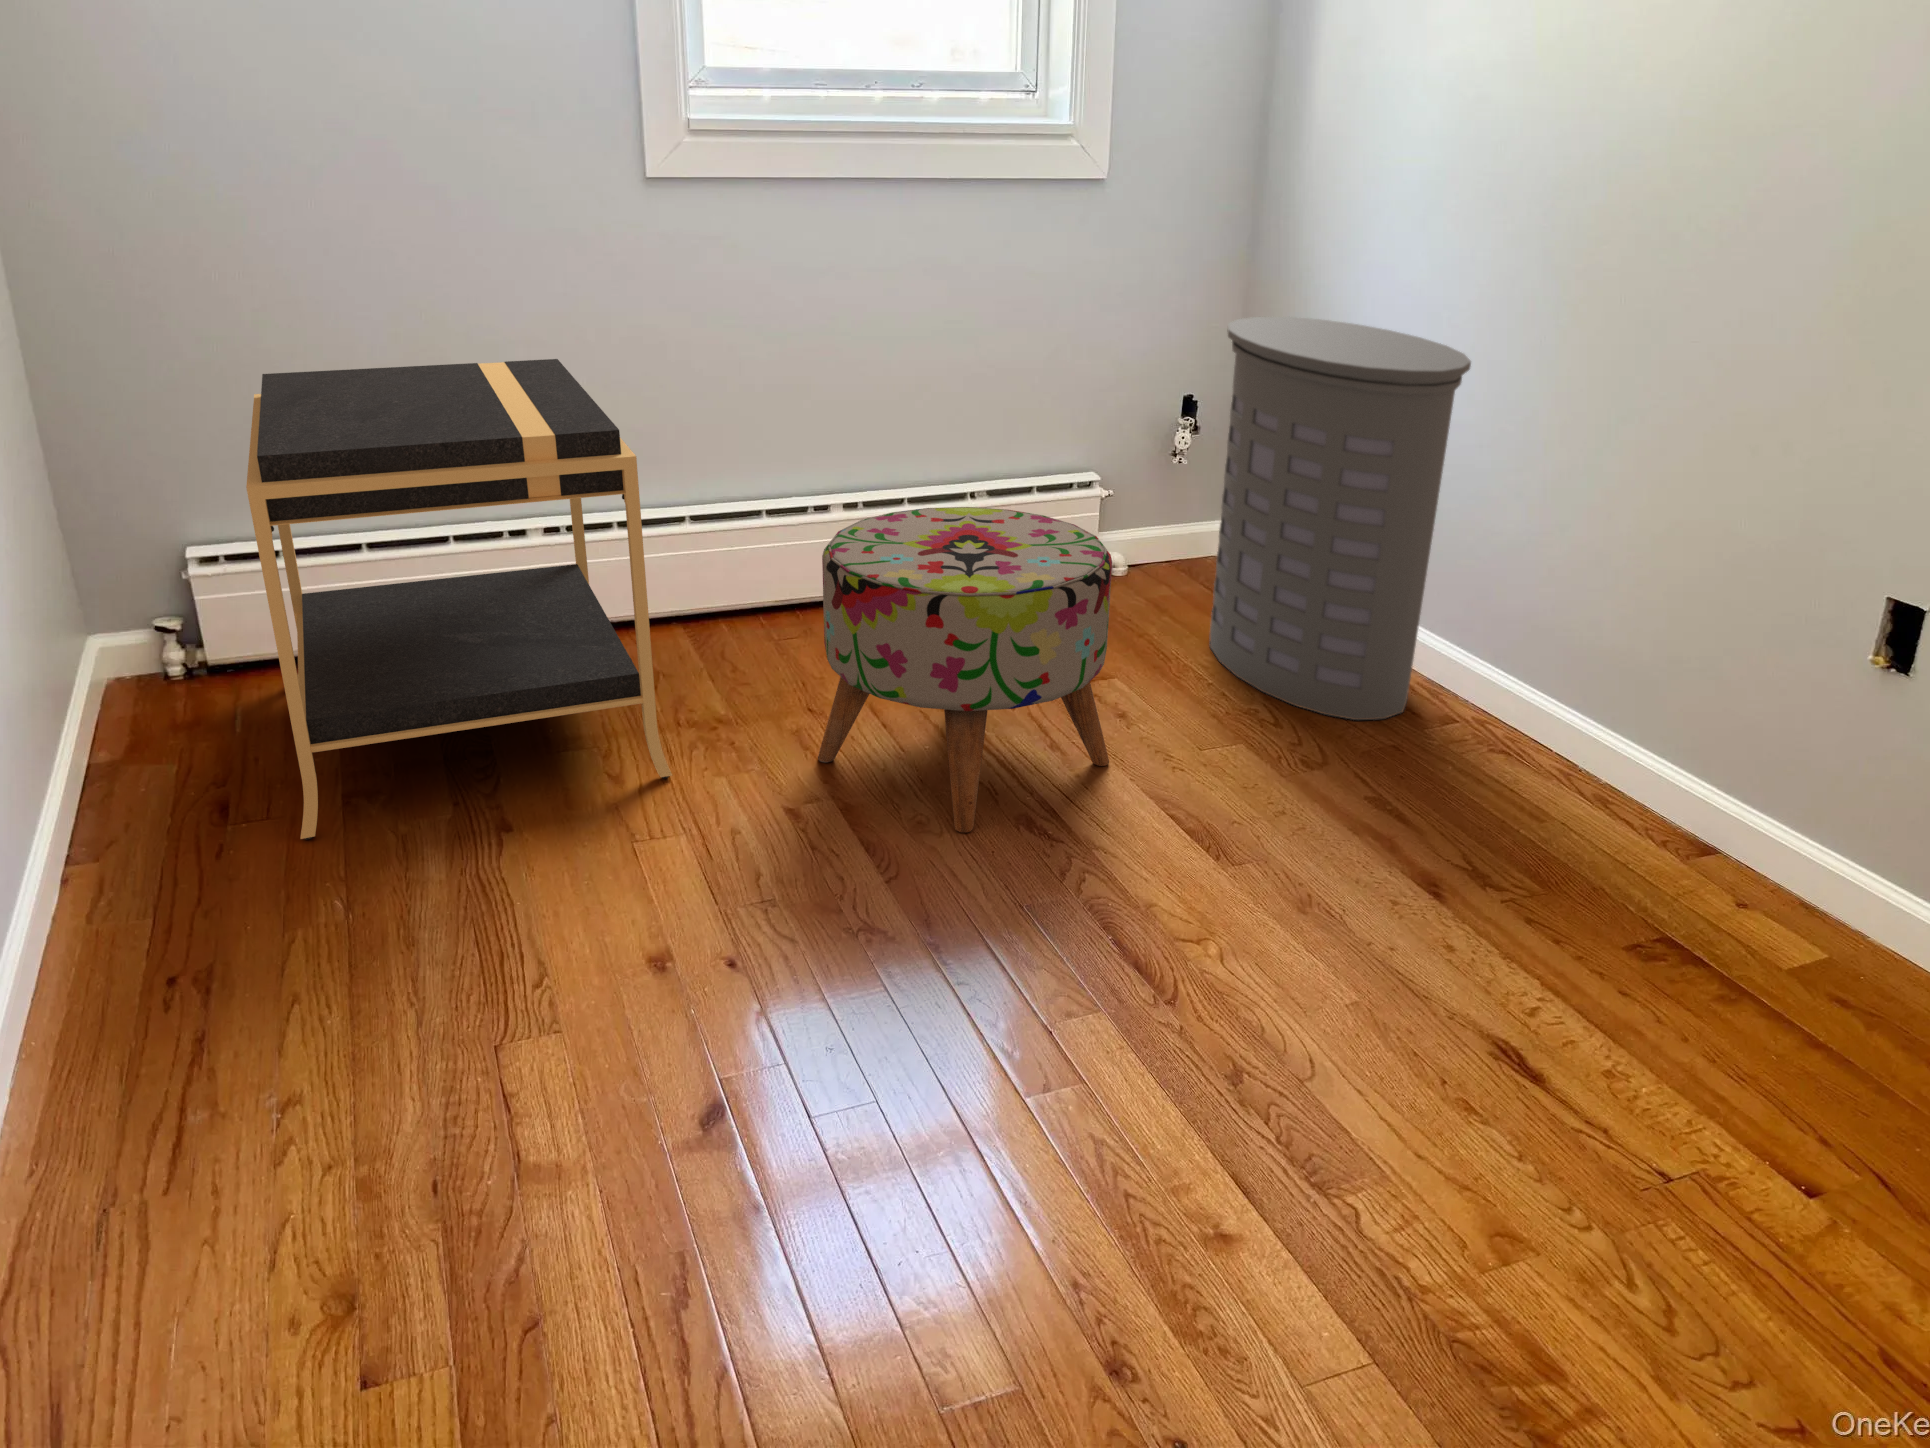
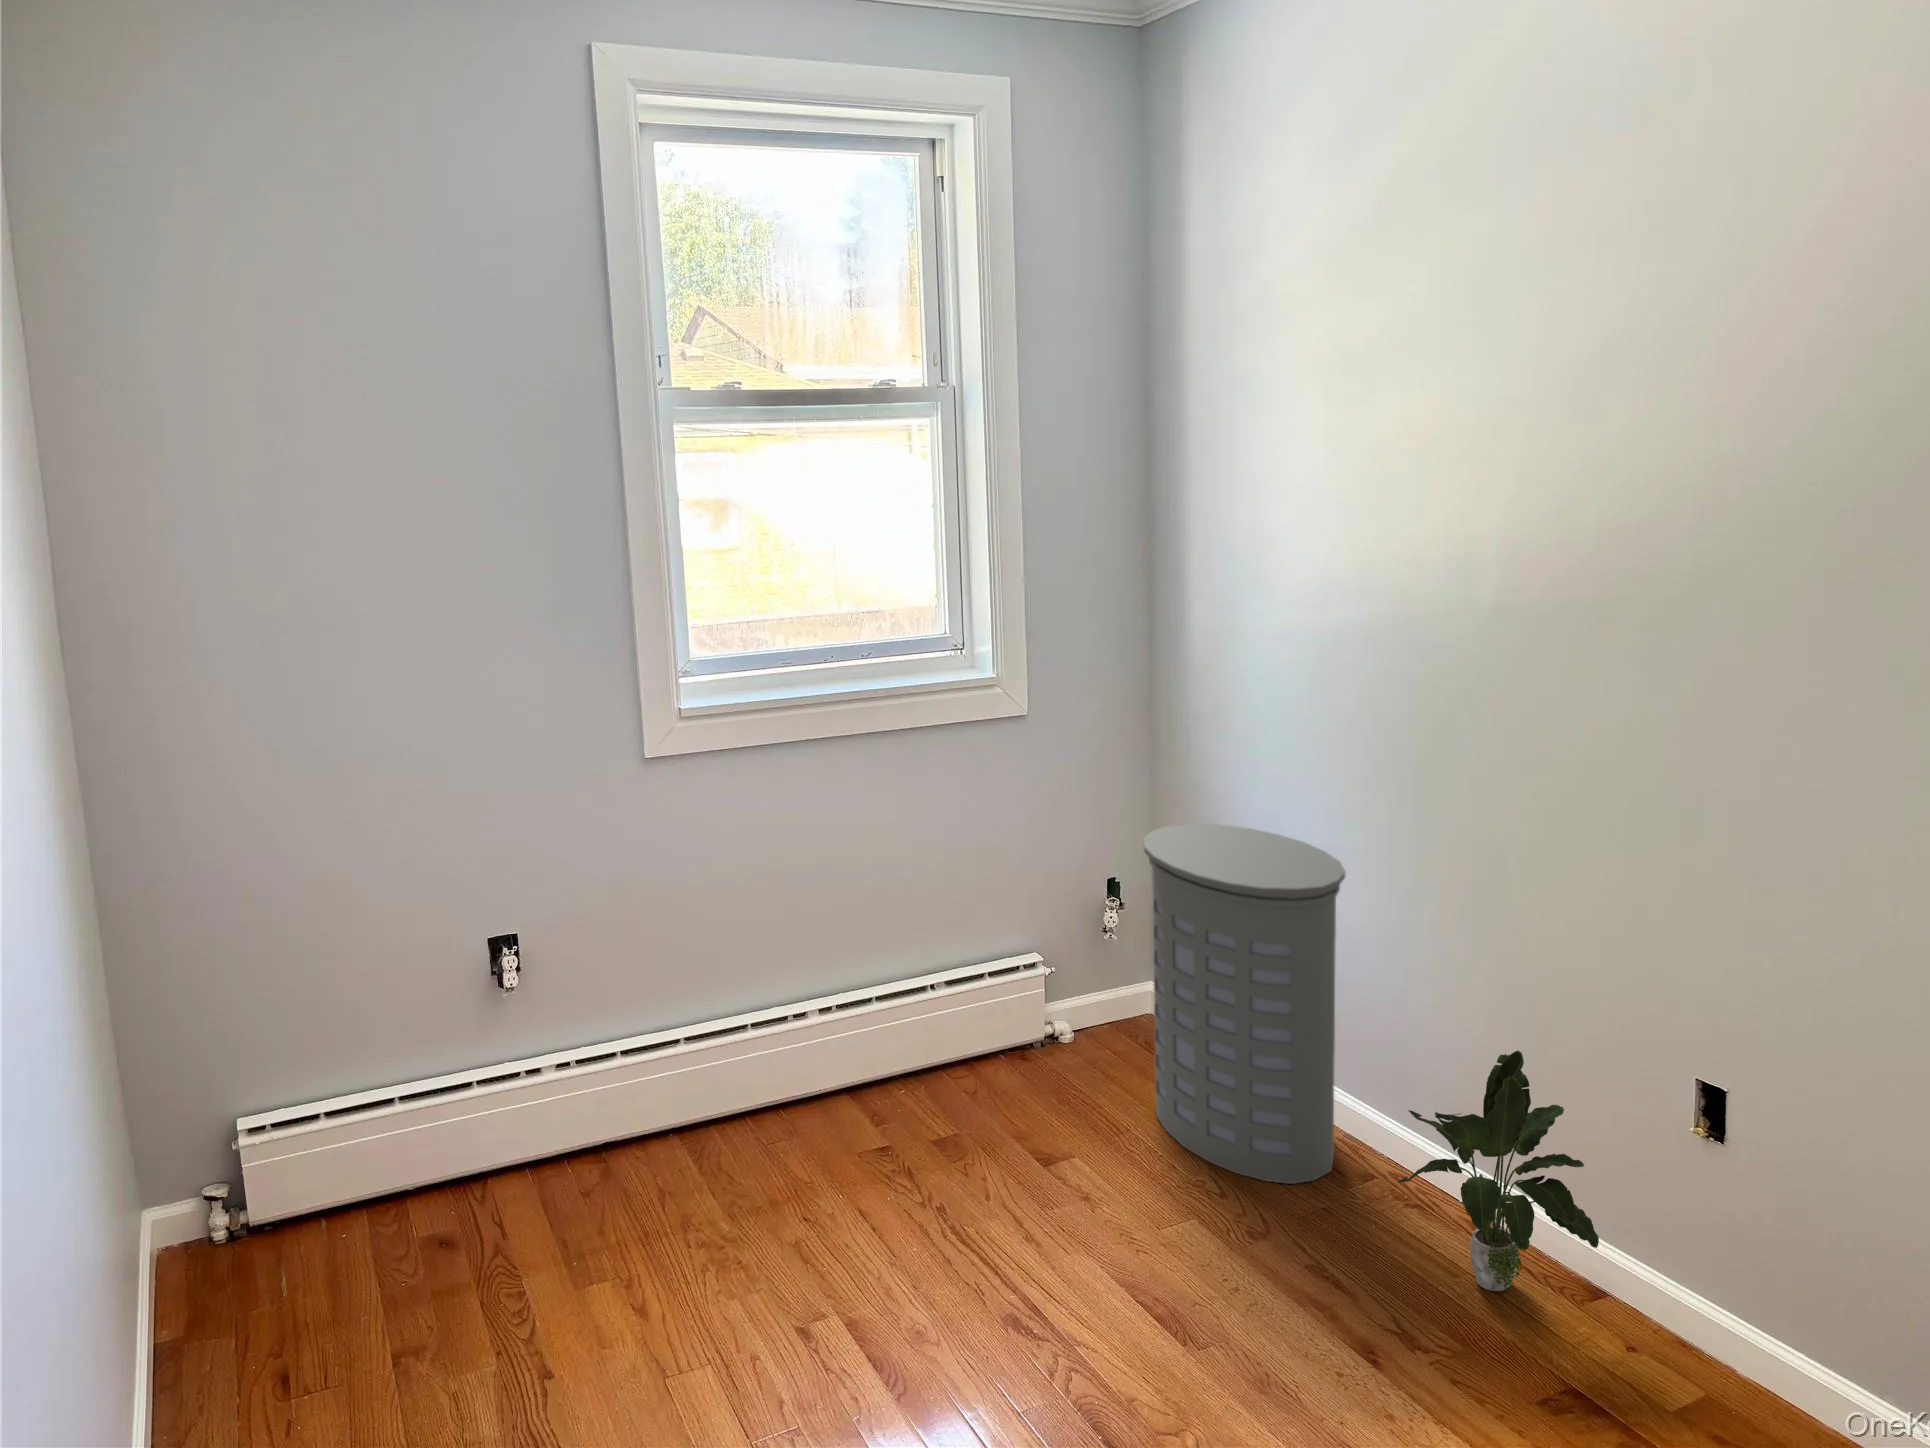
nightstand: present [246,359,672,840] -> none [314,920,693,1409]
ottoman: present [818,507,1112,833] -> none [820,1028,1079,1340]
potted plant: none [1489,564,1724,840] -> present [1397,1051,1599,1291]

